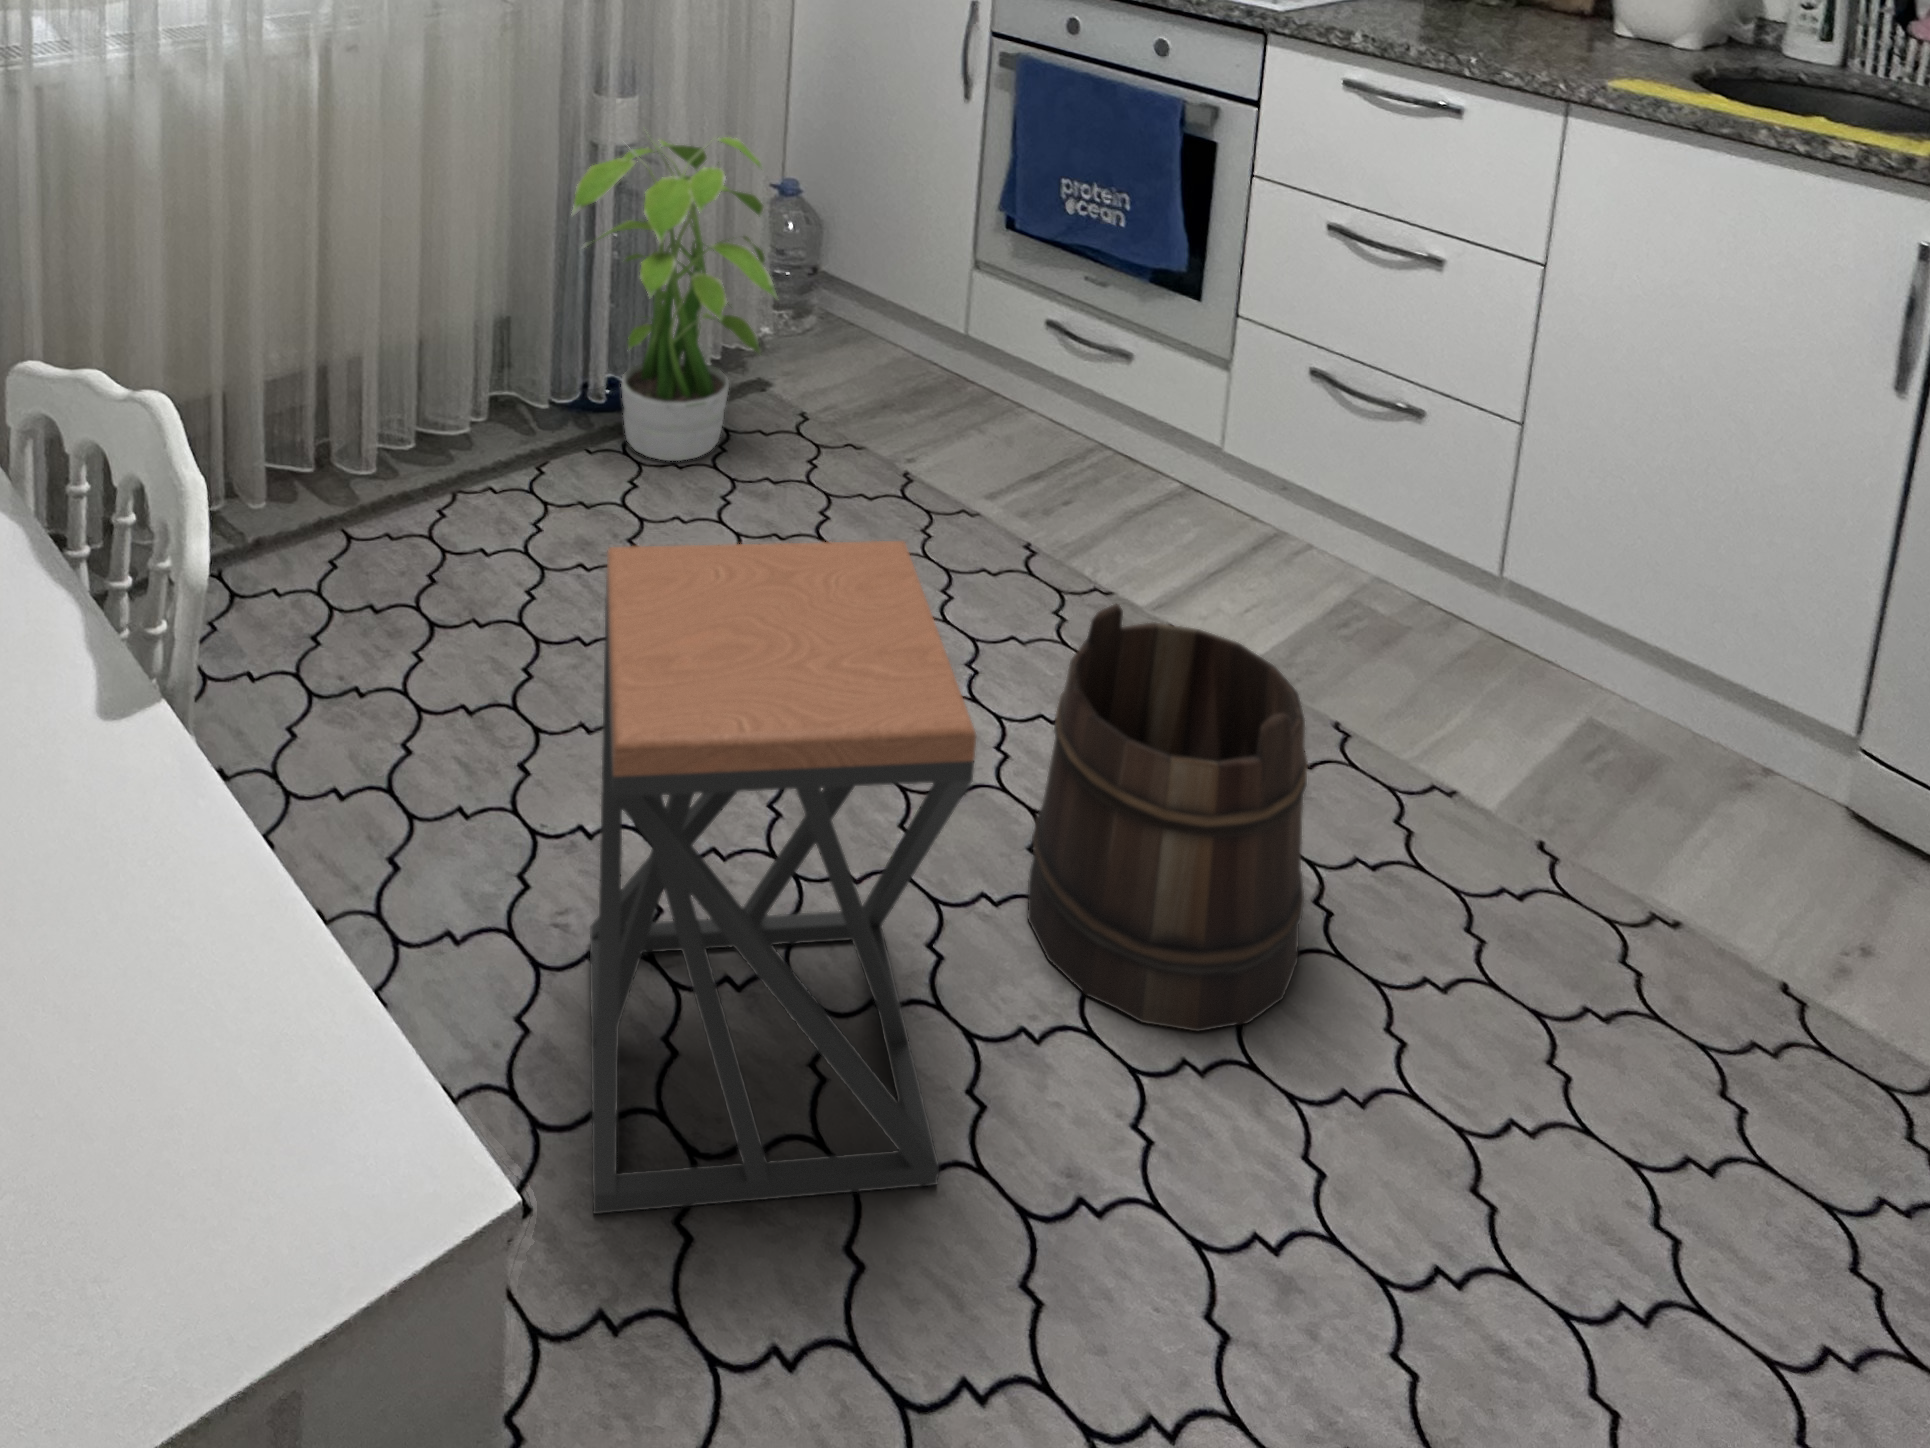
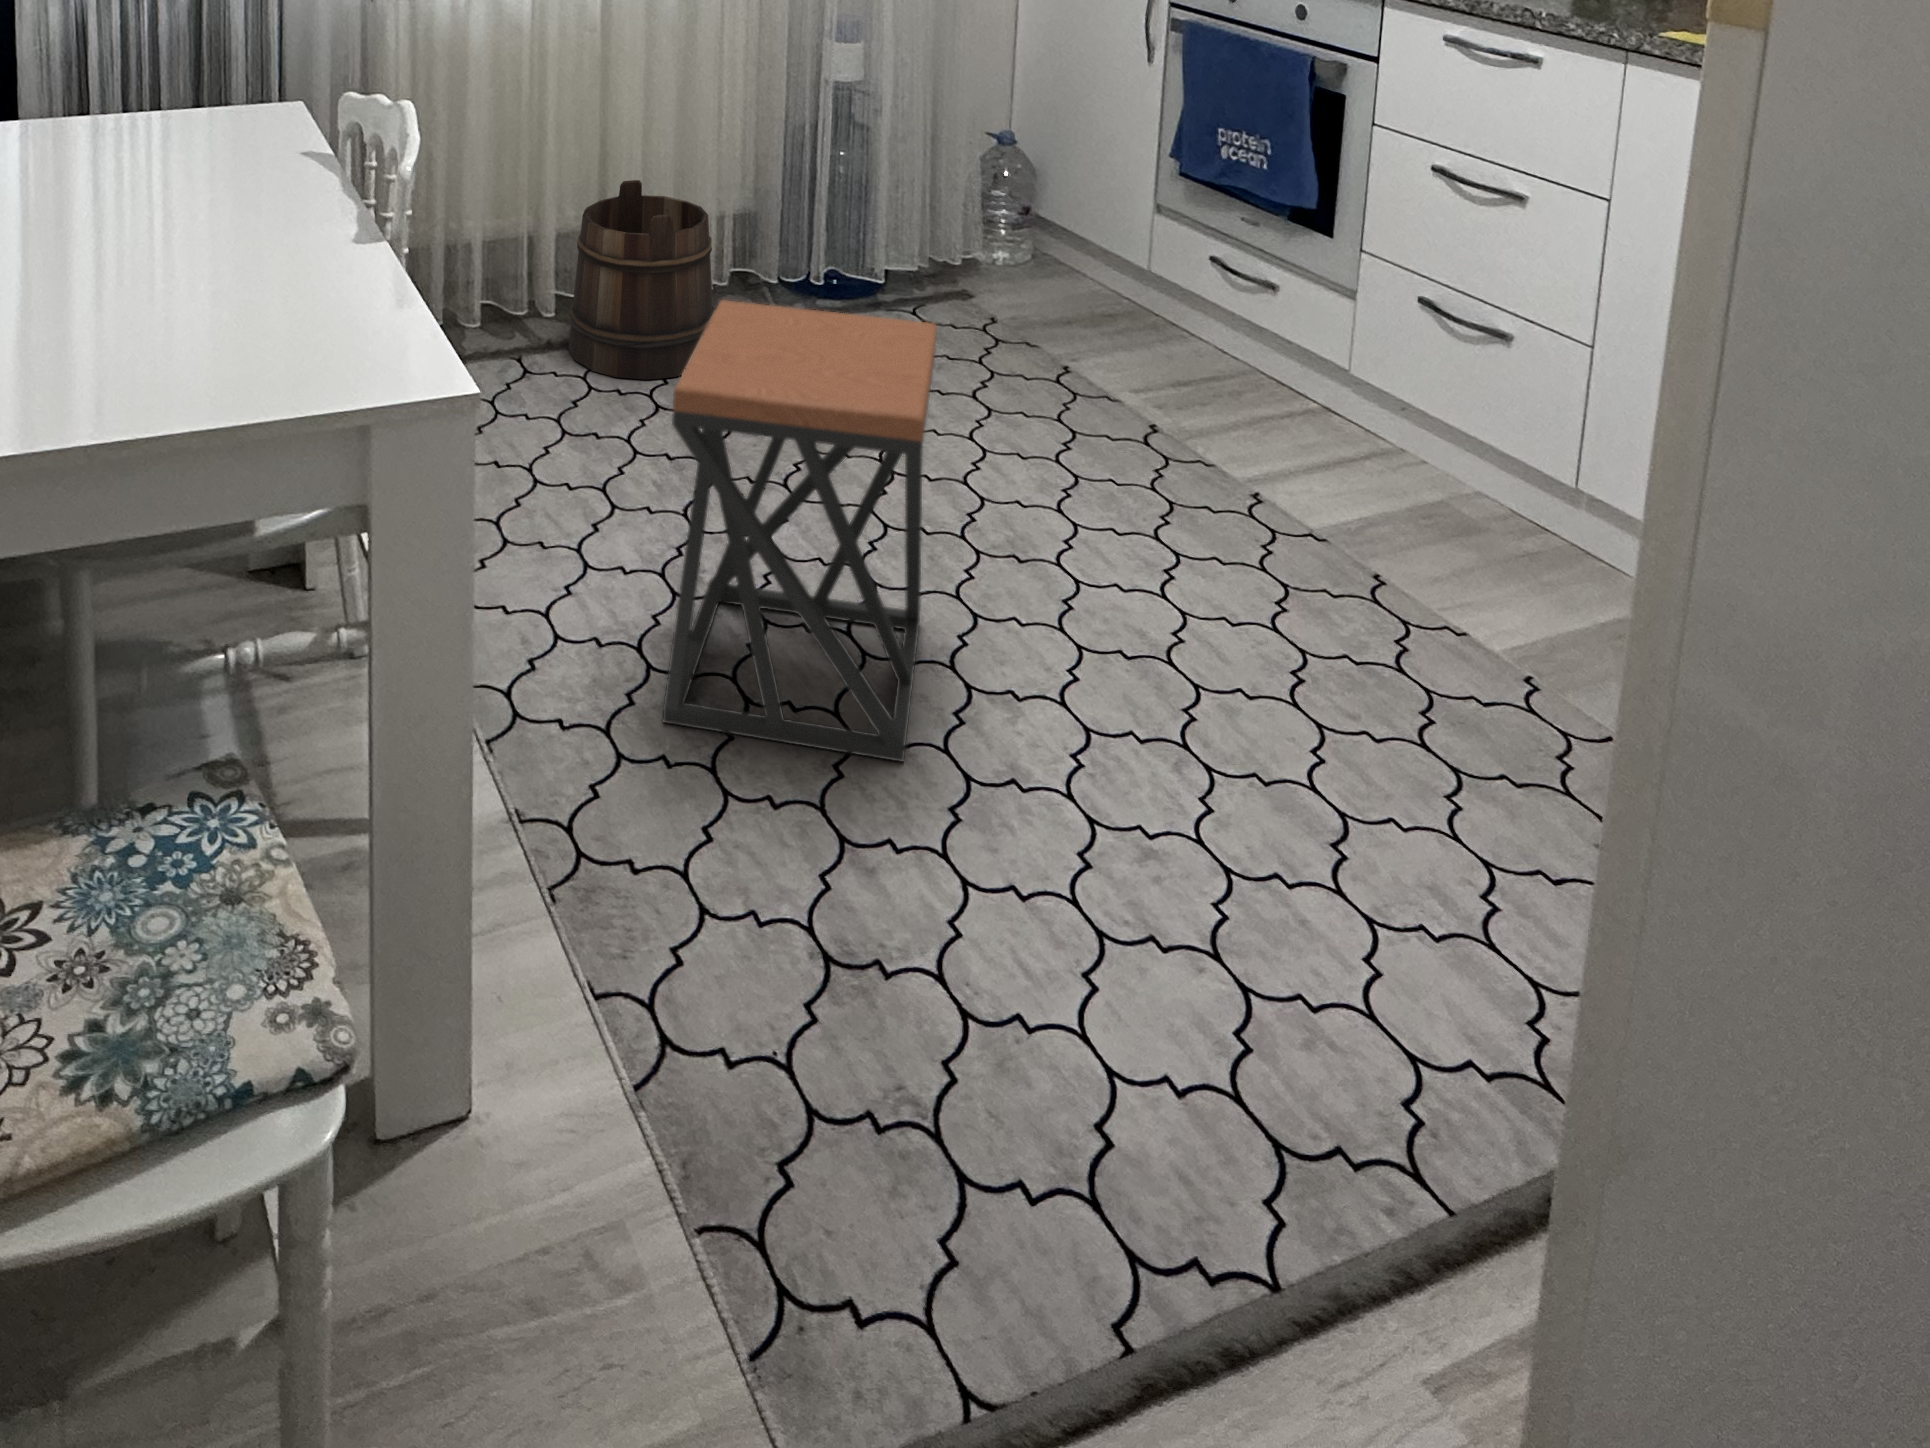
potted plant: present [571,137,777,461] -> none [793,63,958,334]
bucket: present [1028,604,1308,1031] -> present [568,180,715,380]

